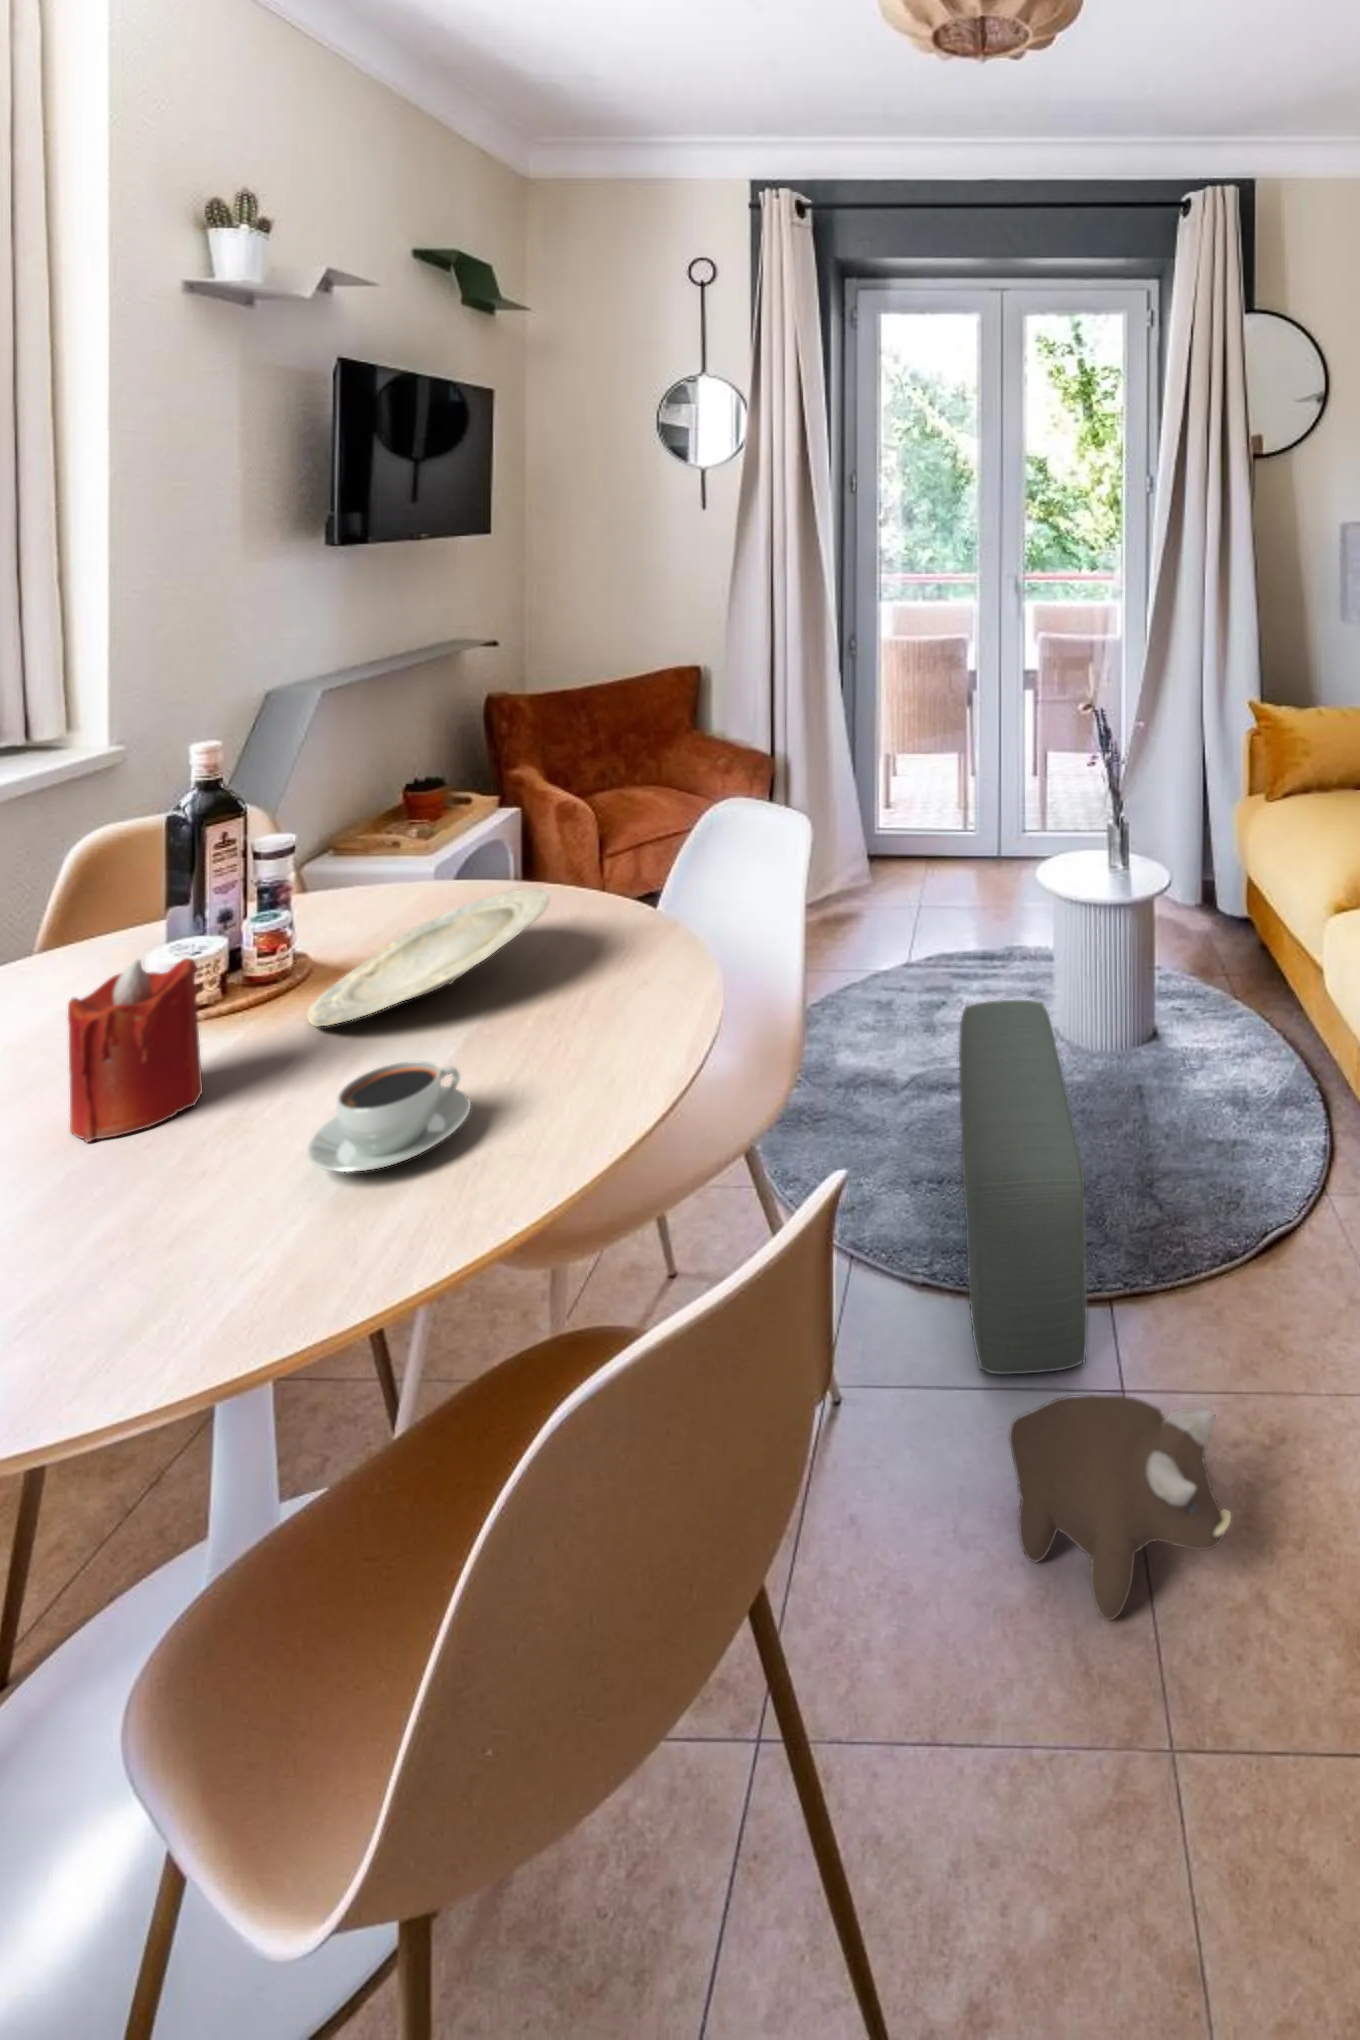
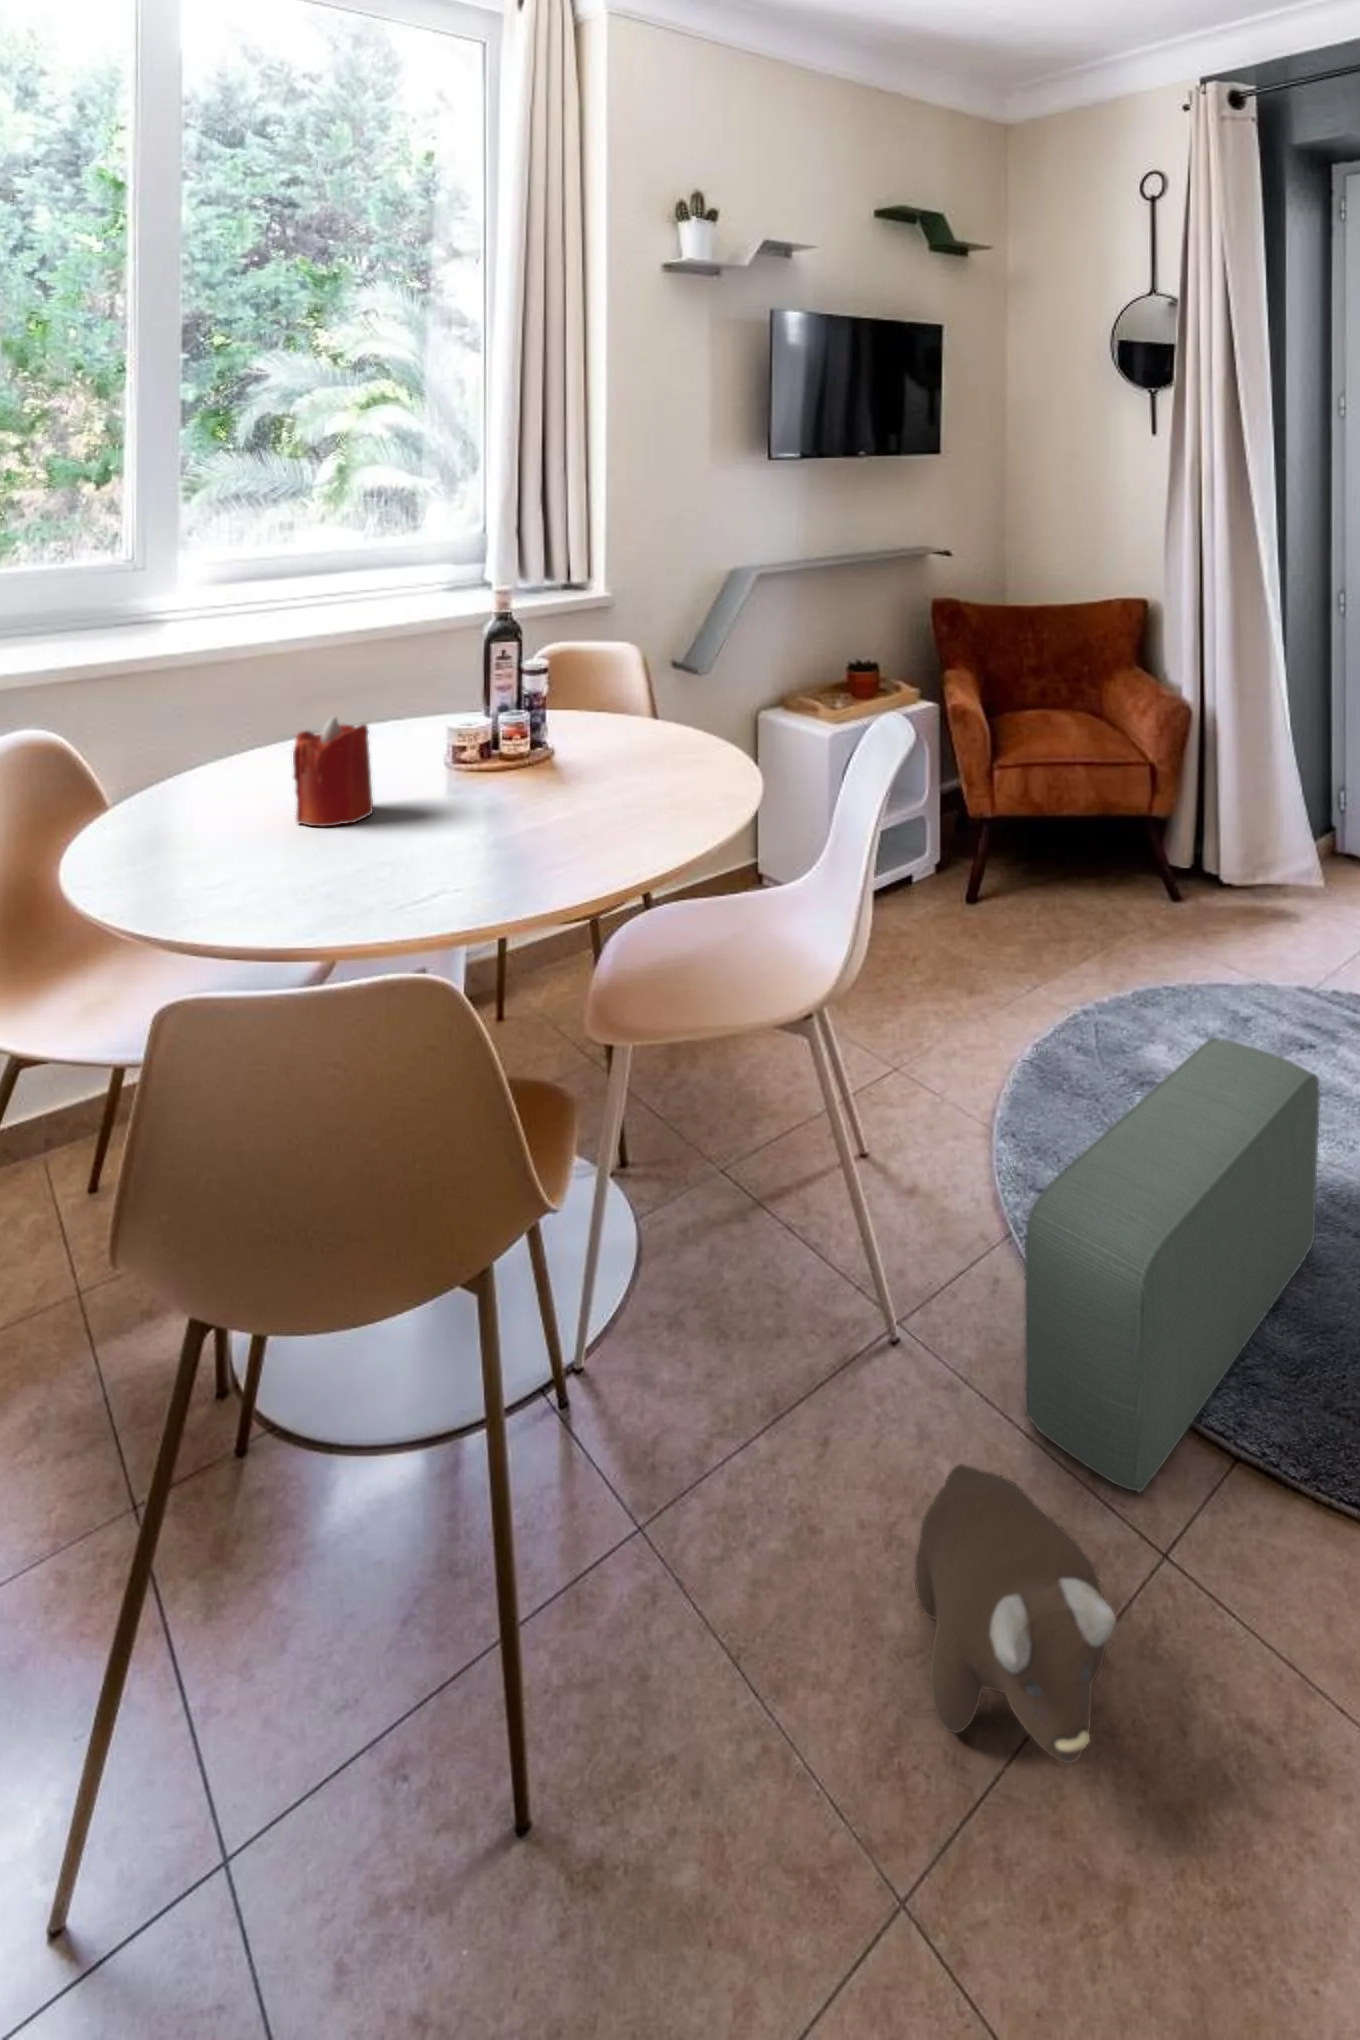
plate: present [307,889,549,1027] -> none [452,743,634,802]
coffee cup: present [307,1061,471,1172] -> none [310,828,423,895]

